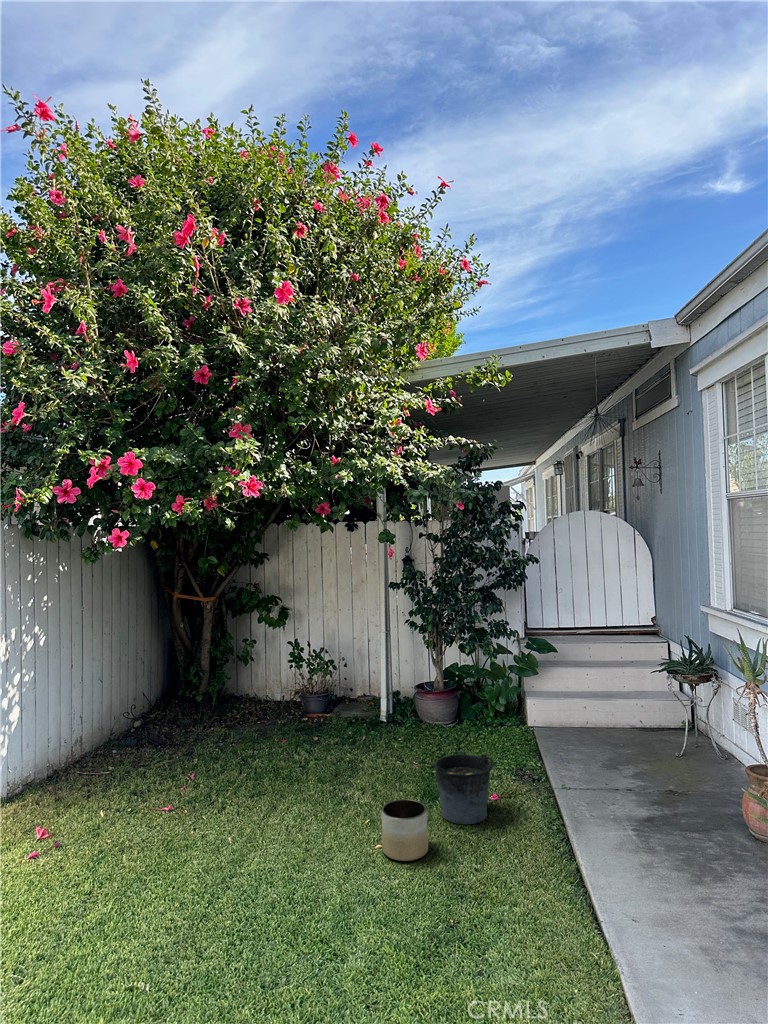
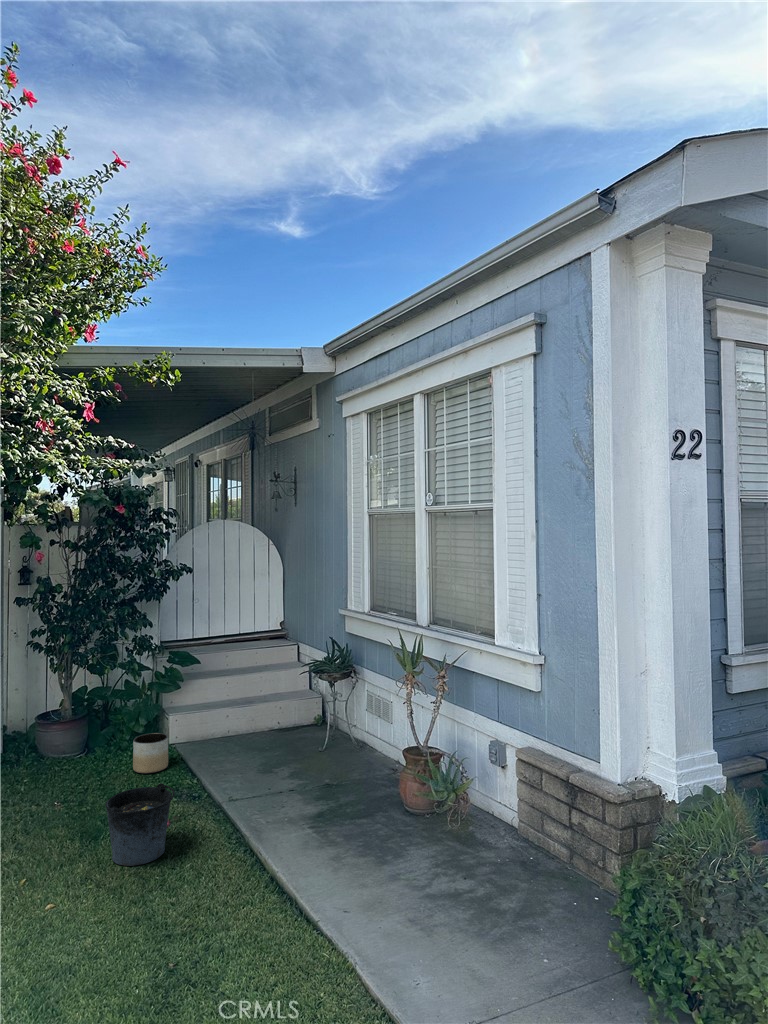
planter: present [382,799,428,861] -> present [133,733,168,774]

